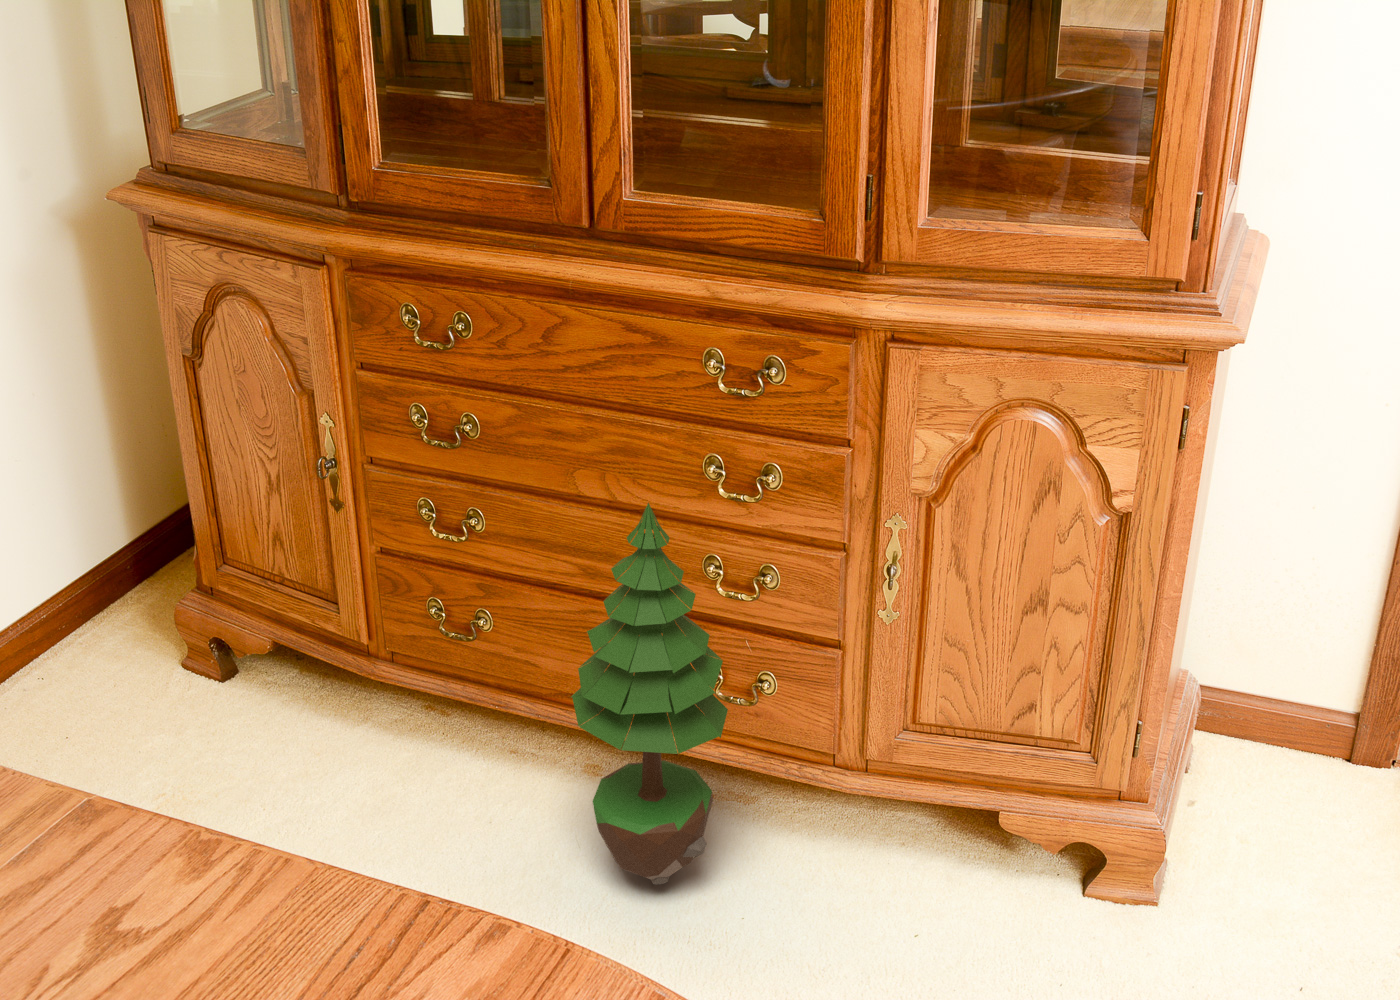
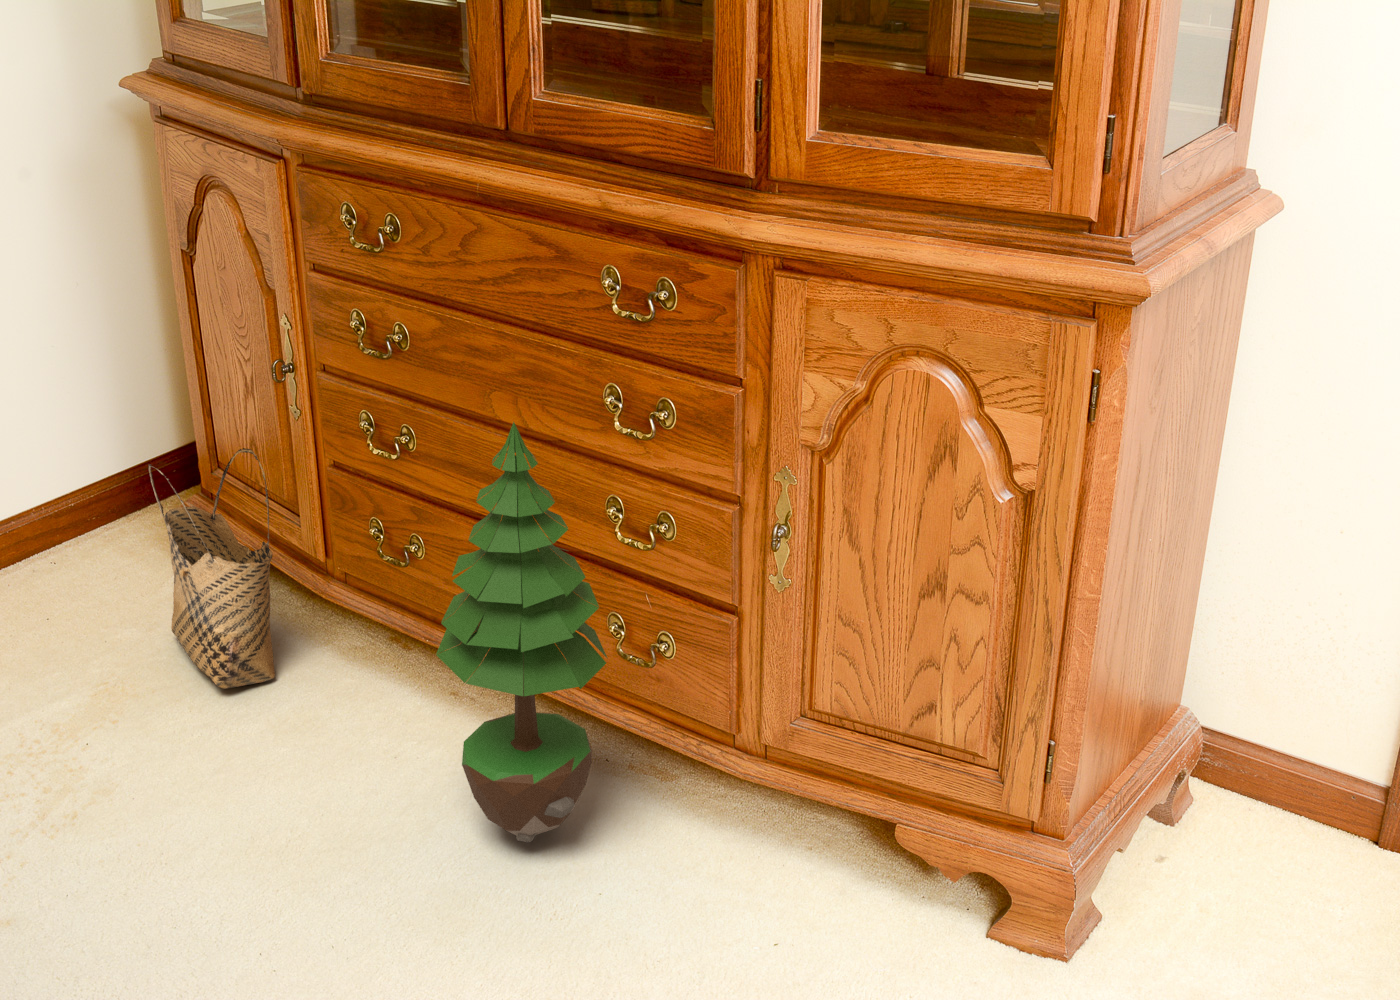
woven basket: none [197,546,337,783] -> present [148,448,275,688]

